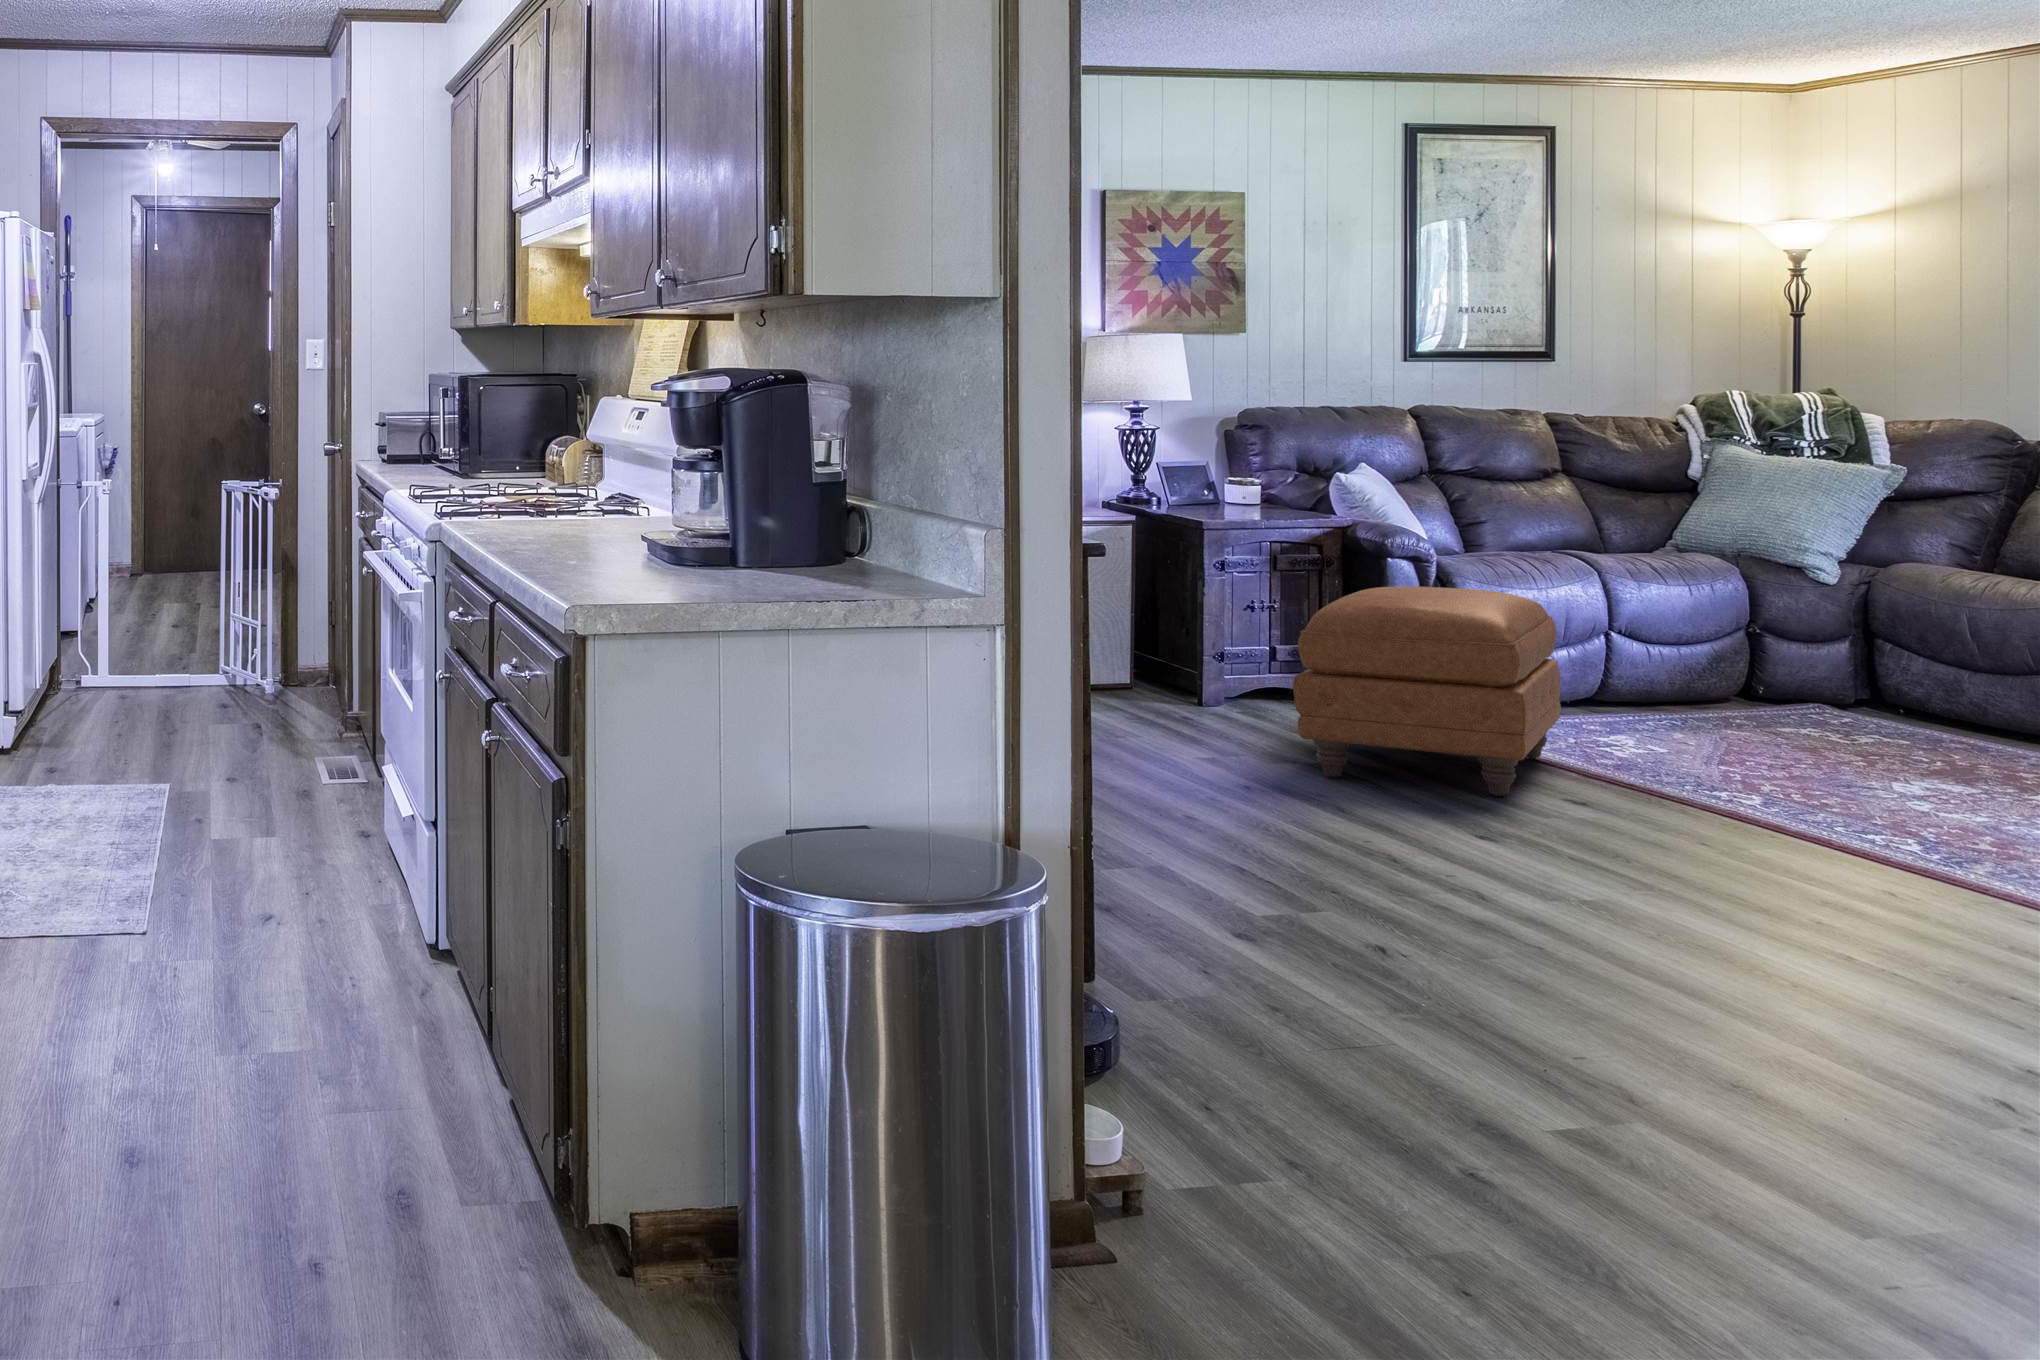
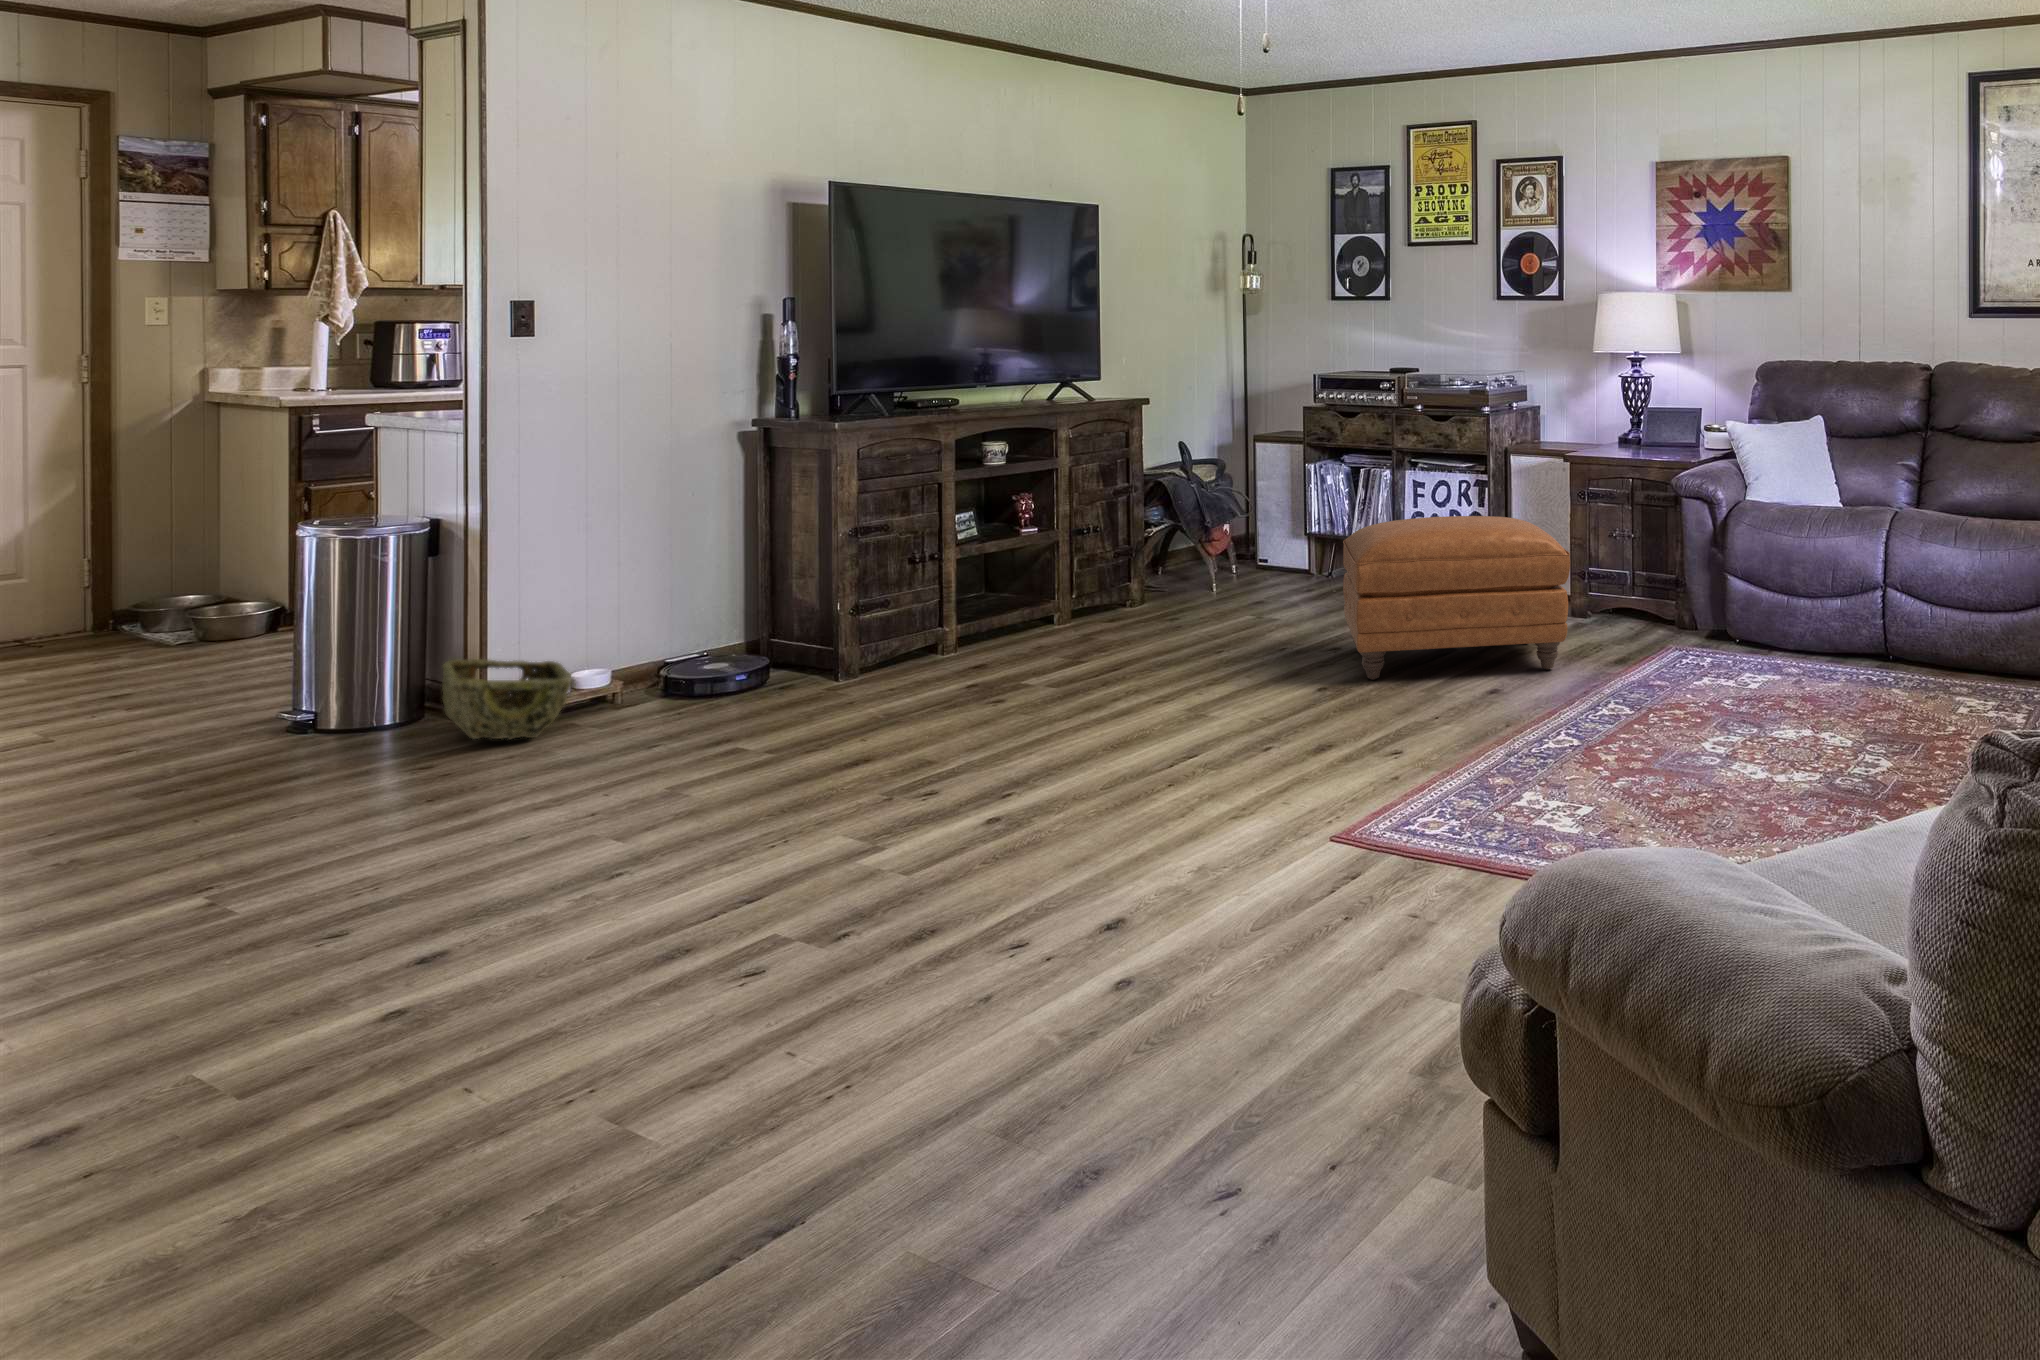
woven basket: none [1078,976,1447,1155] -> present [442,659,572,740]

